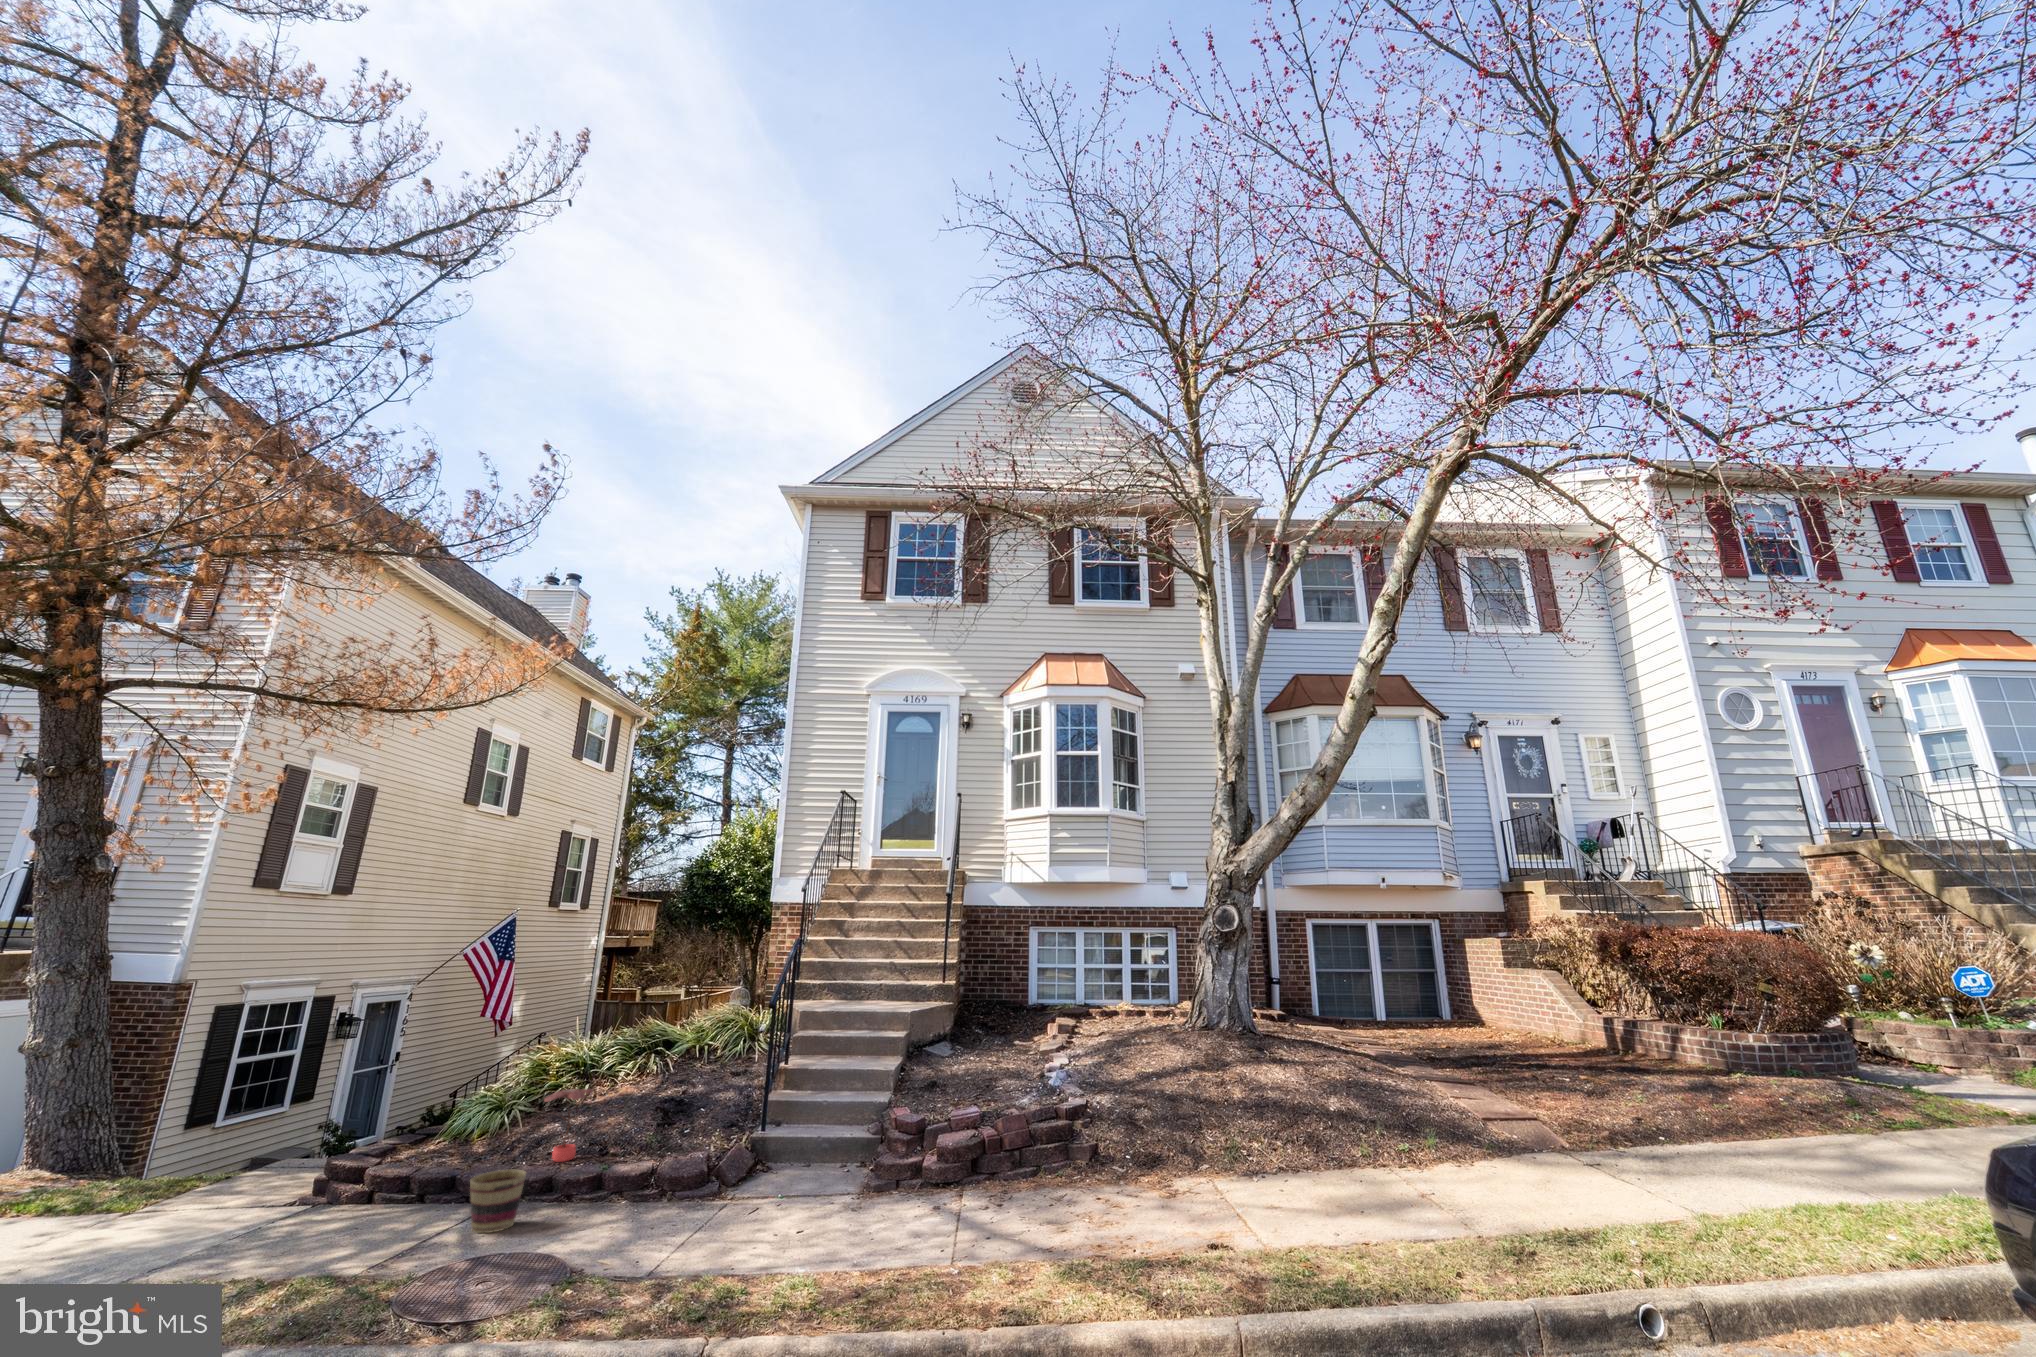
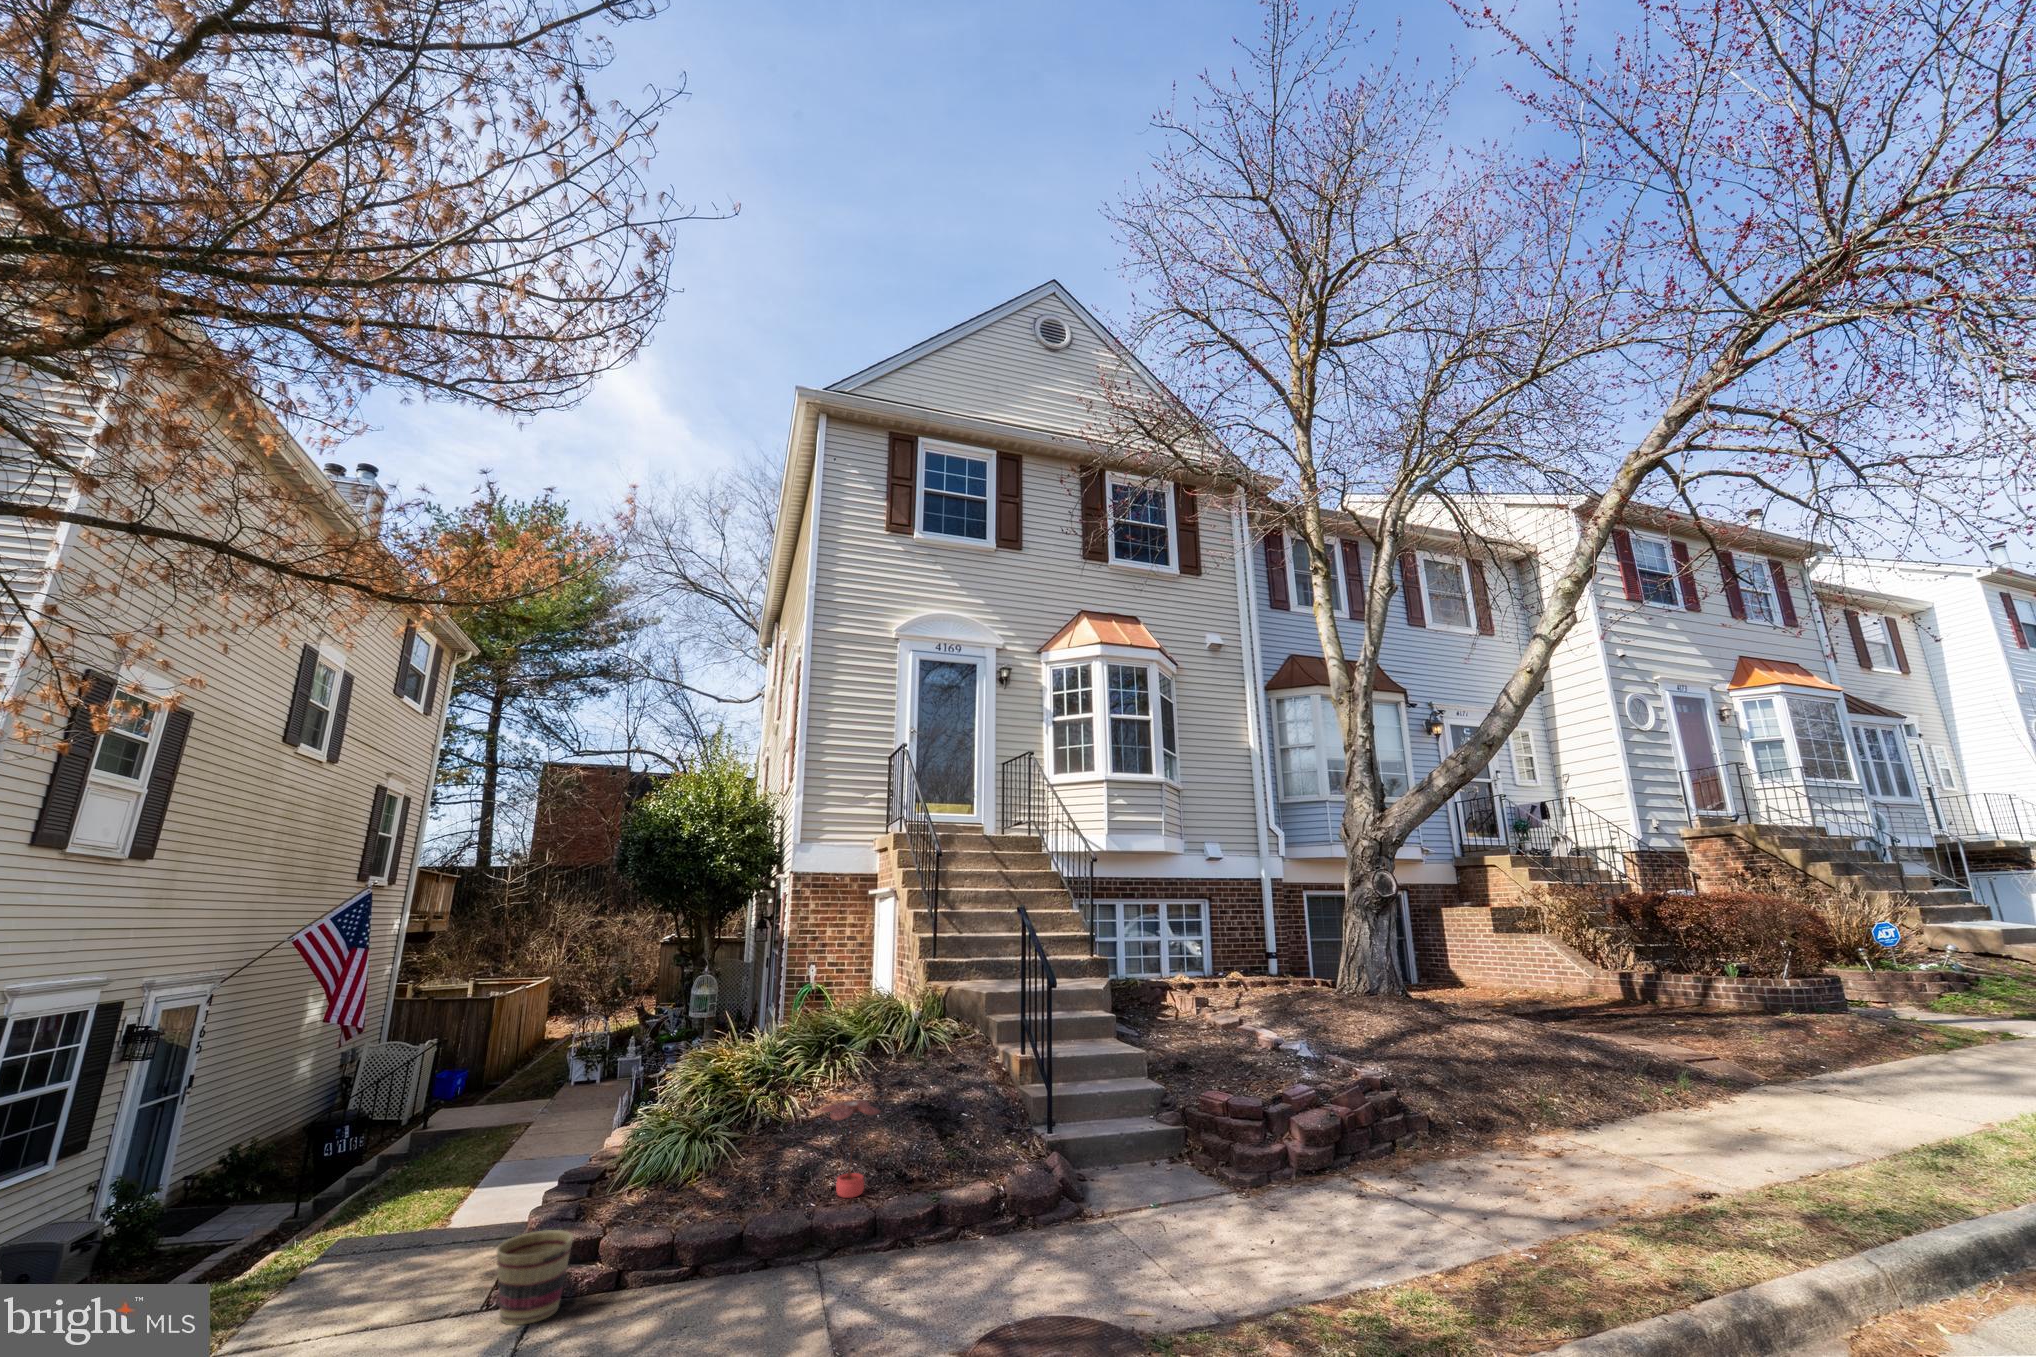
basket: present [470,1169,526,1233] -> present [497,1230,573,1325]

